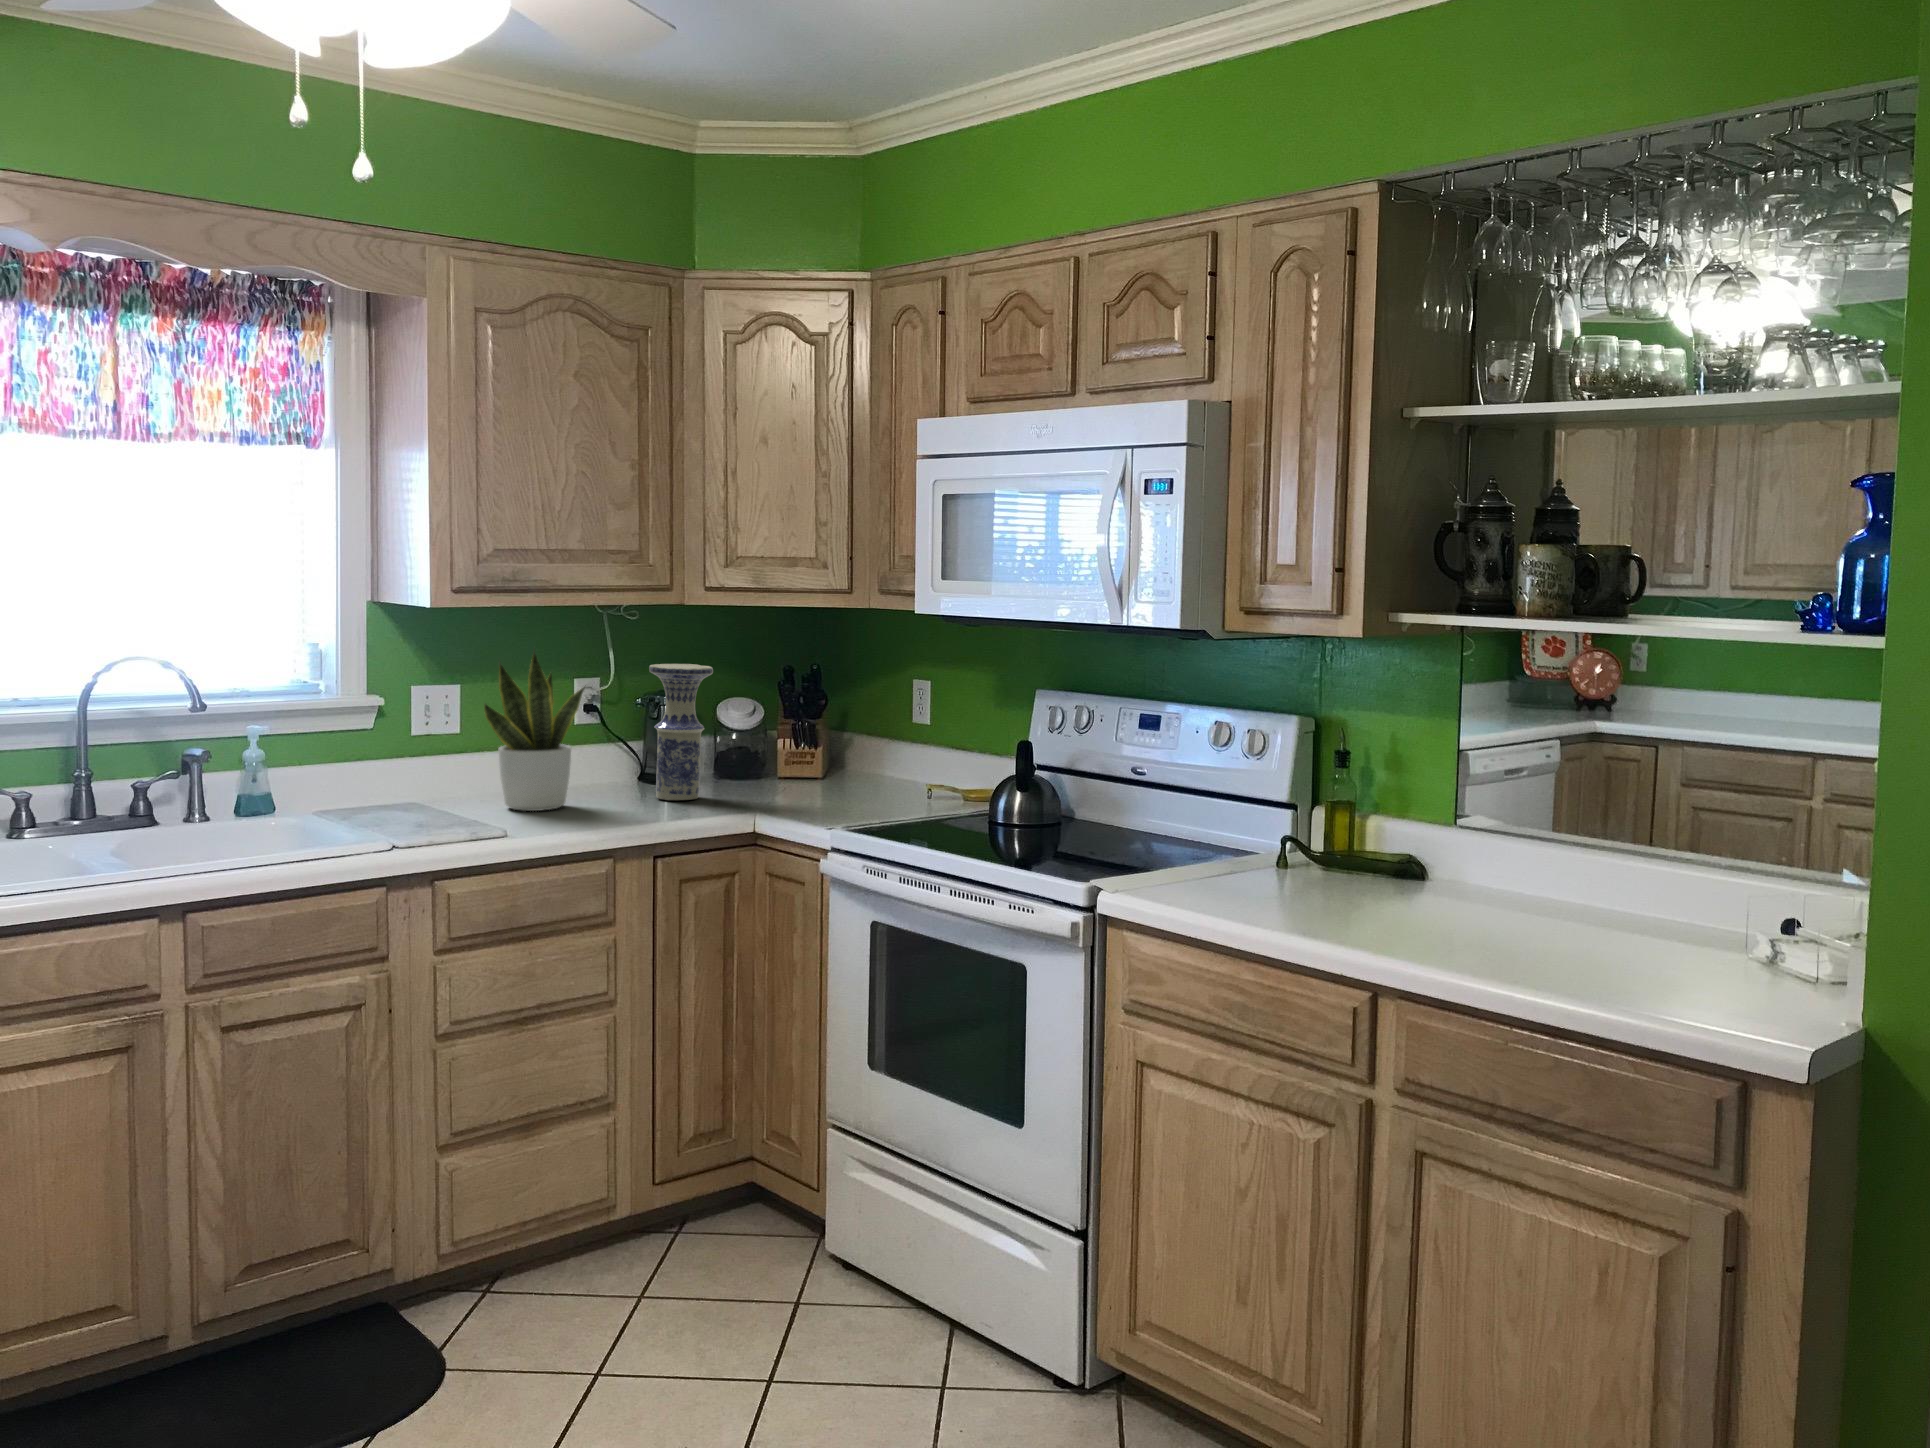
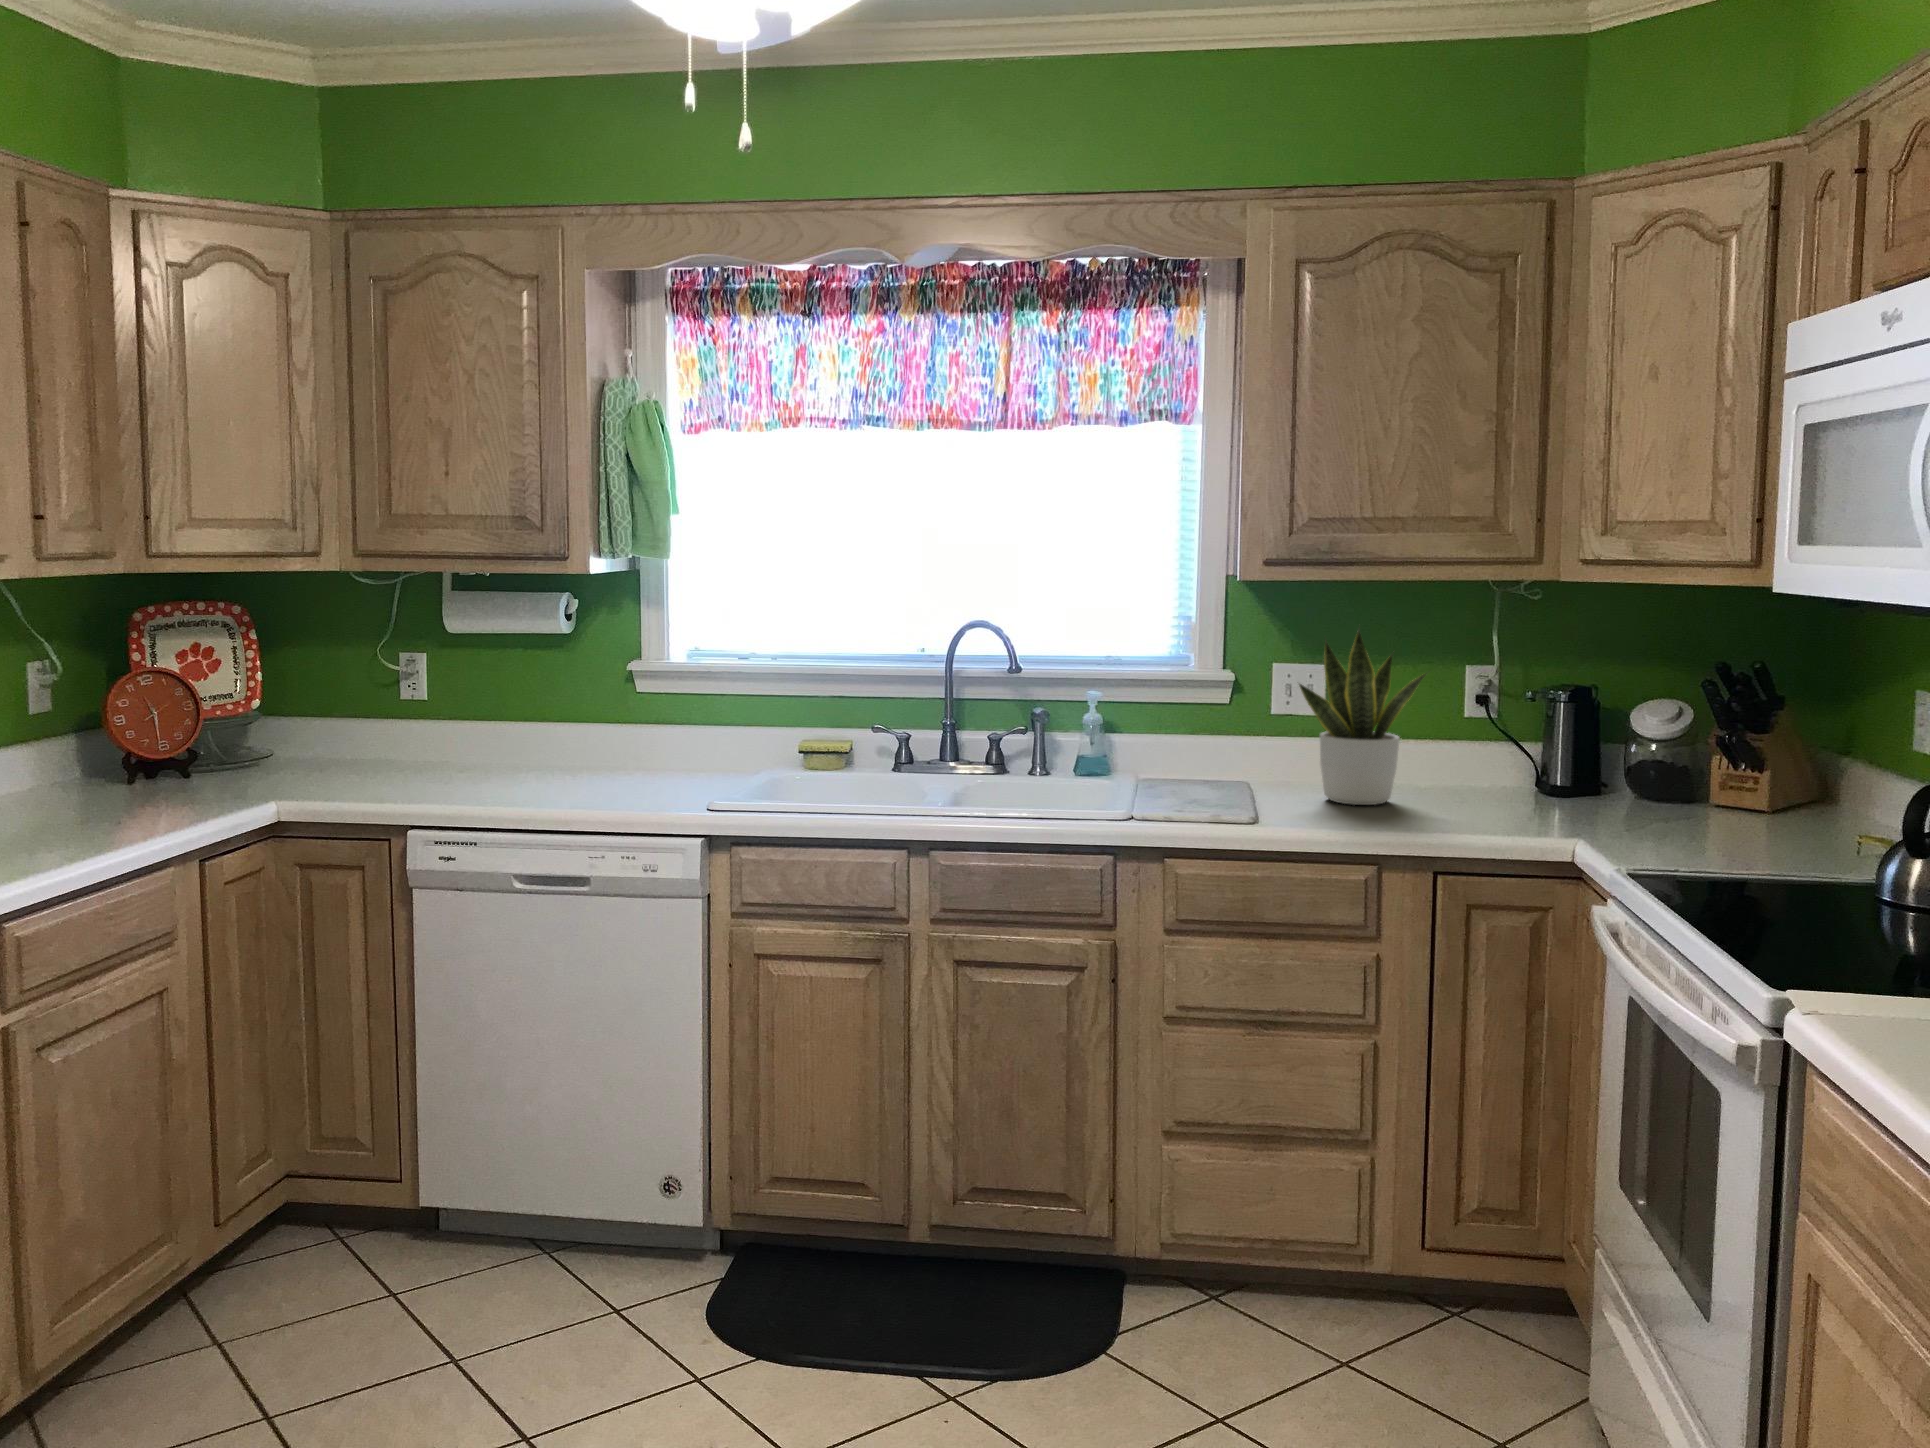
vase: present [649,664,713,800] -> none [1503,652,1583,816]

